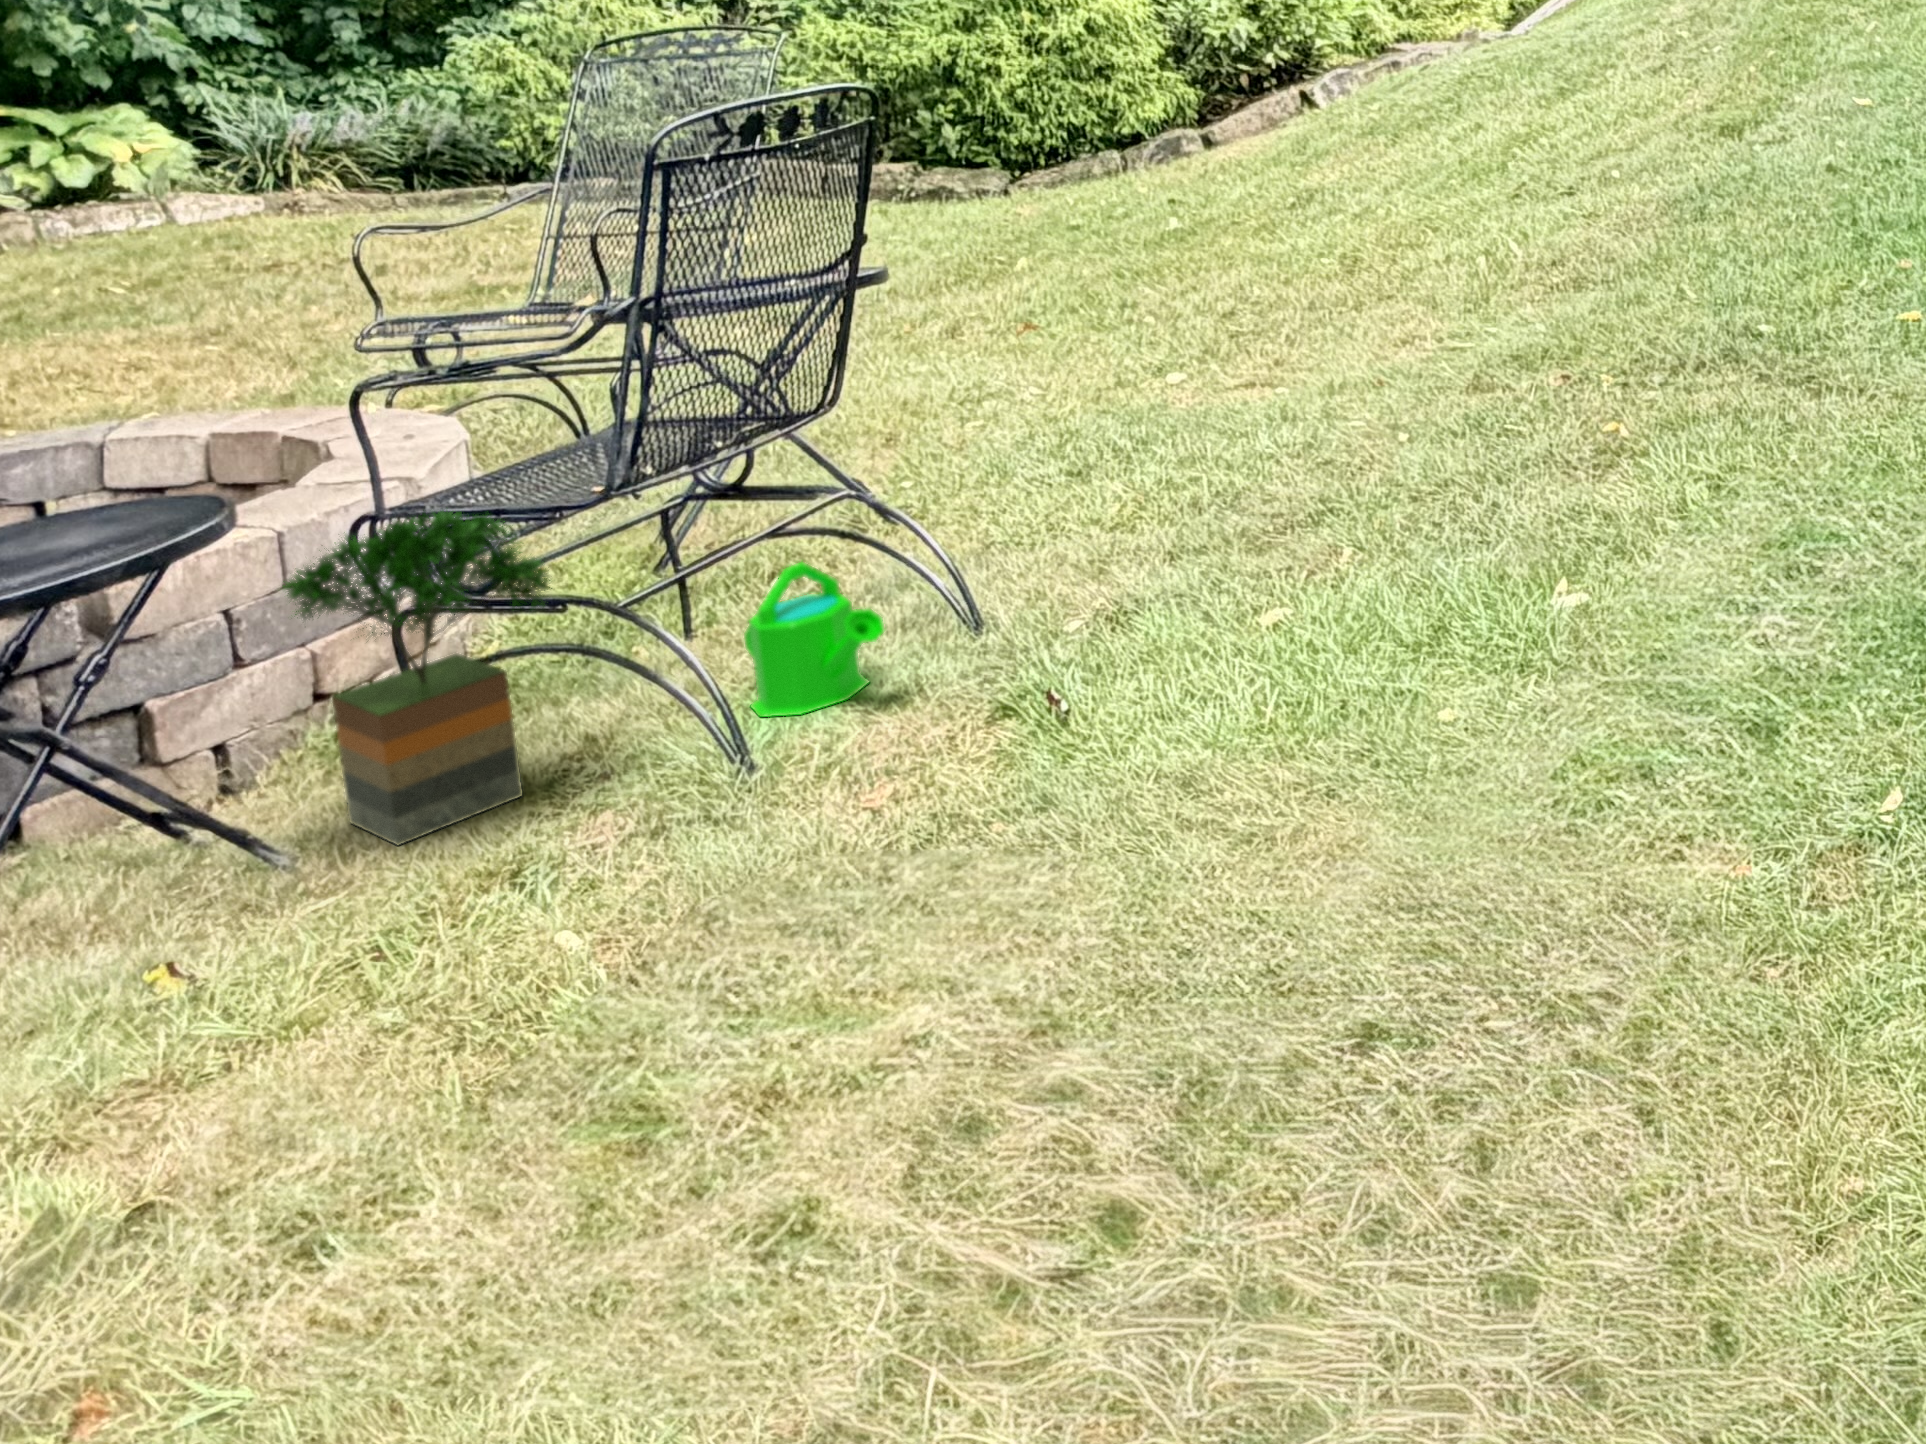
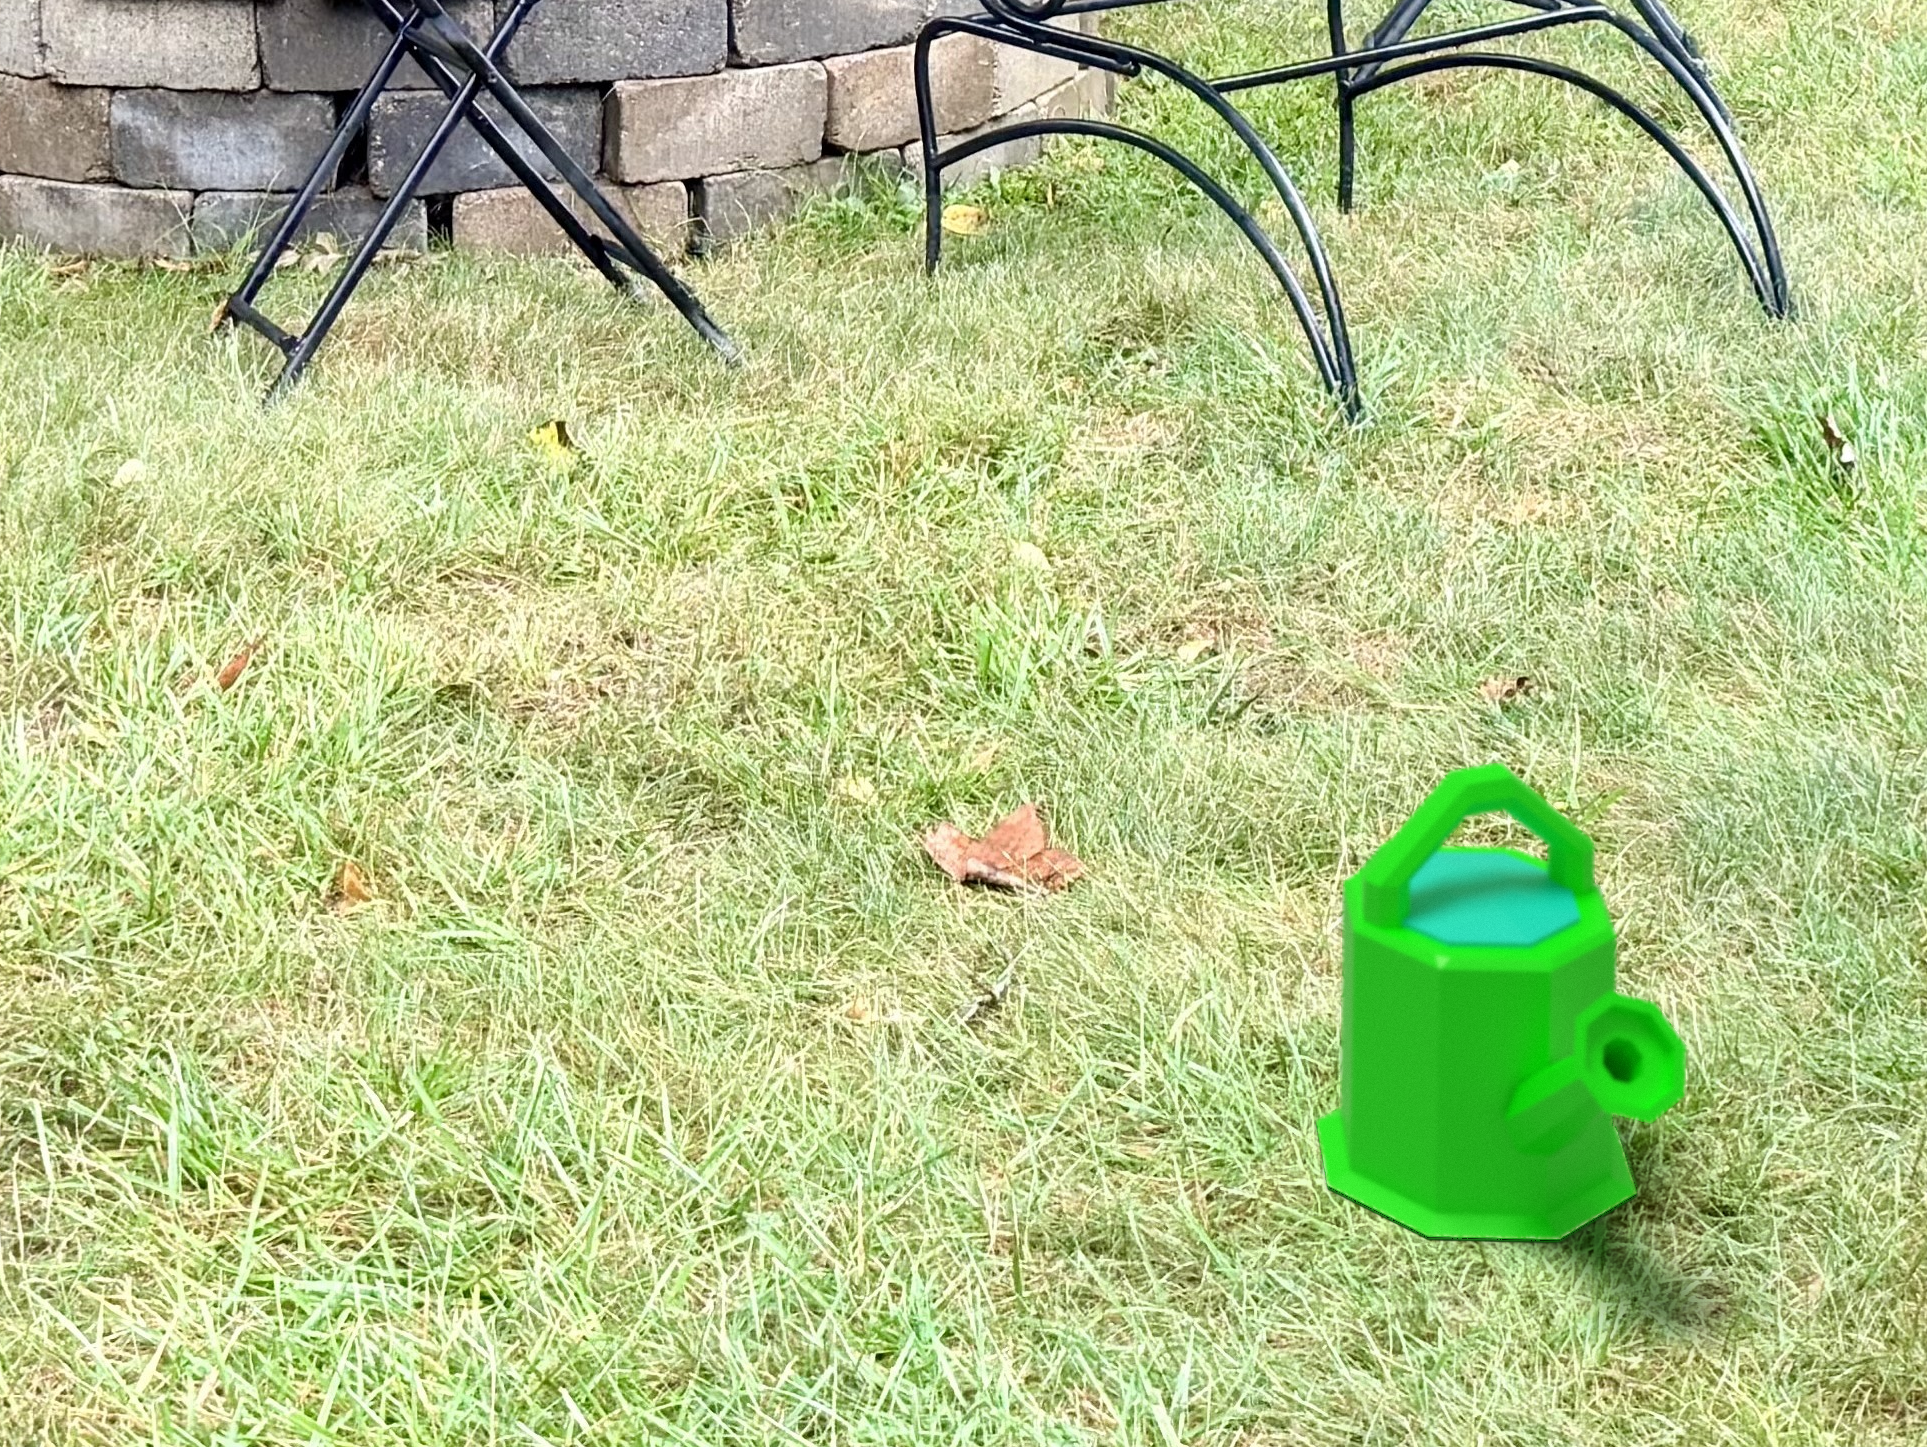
potted tree: present [283,511,552,845] -> none [275,312,861,1220]

